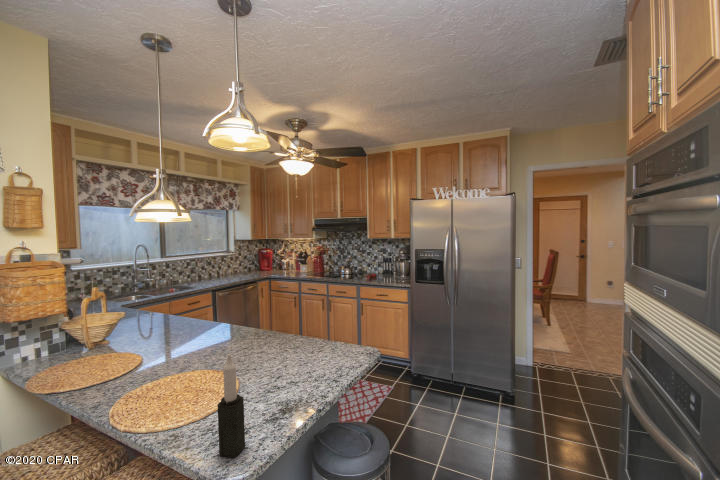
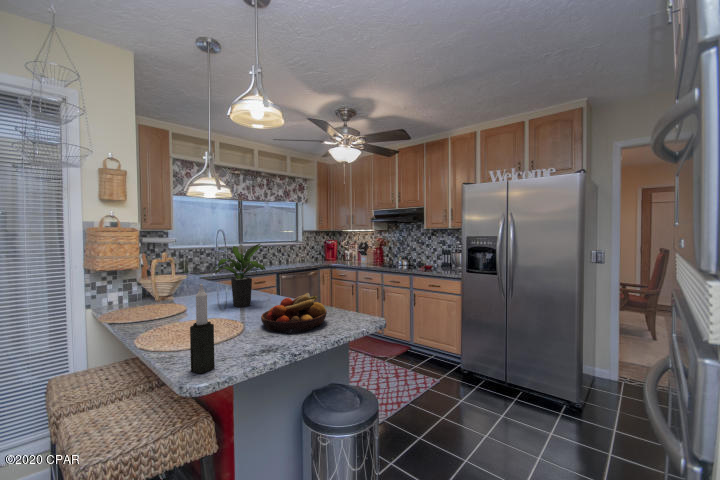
potted plant: none [174,274,239,349] -> present [213,244,266,307]
fruit bowl: none [254,328,324,381] -> present [261,293,327,333]

